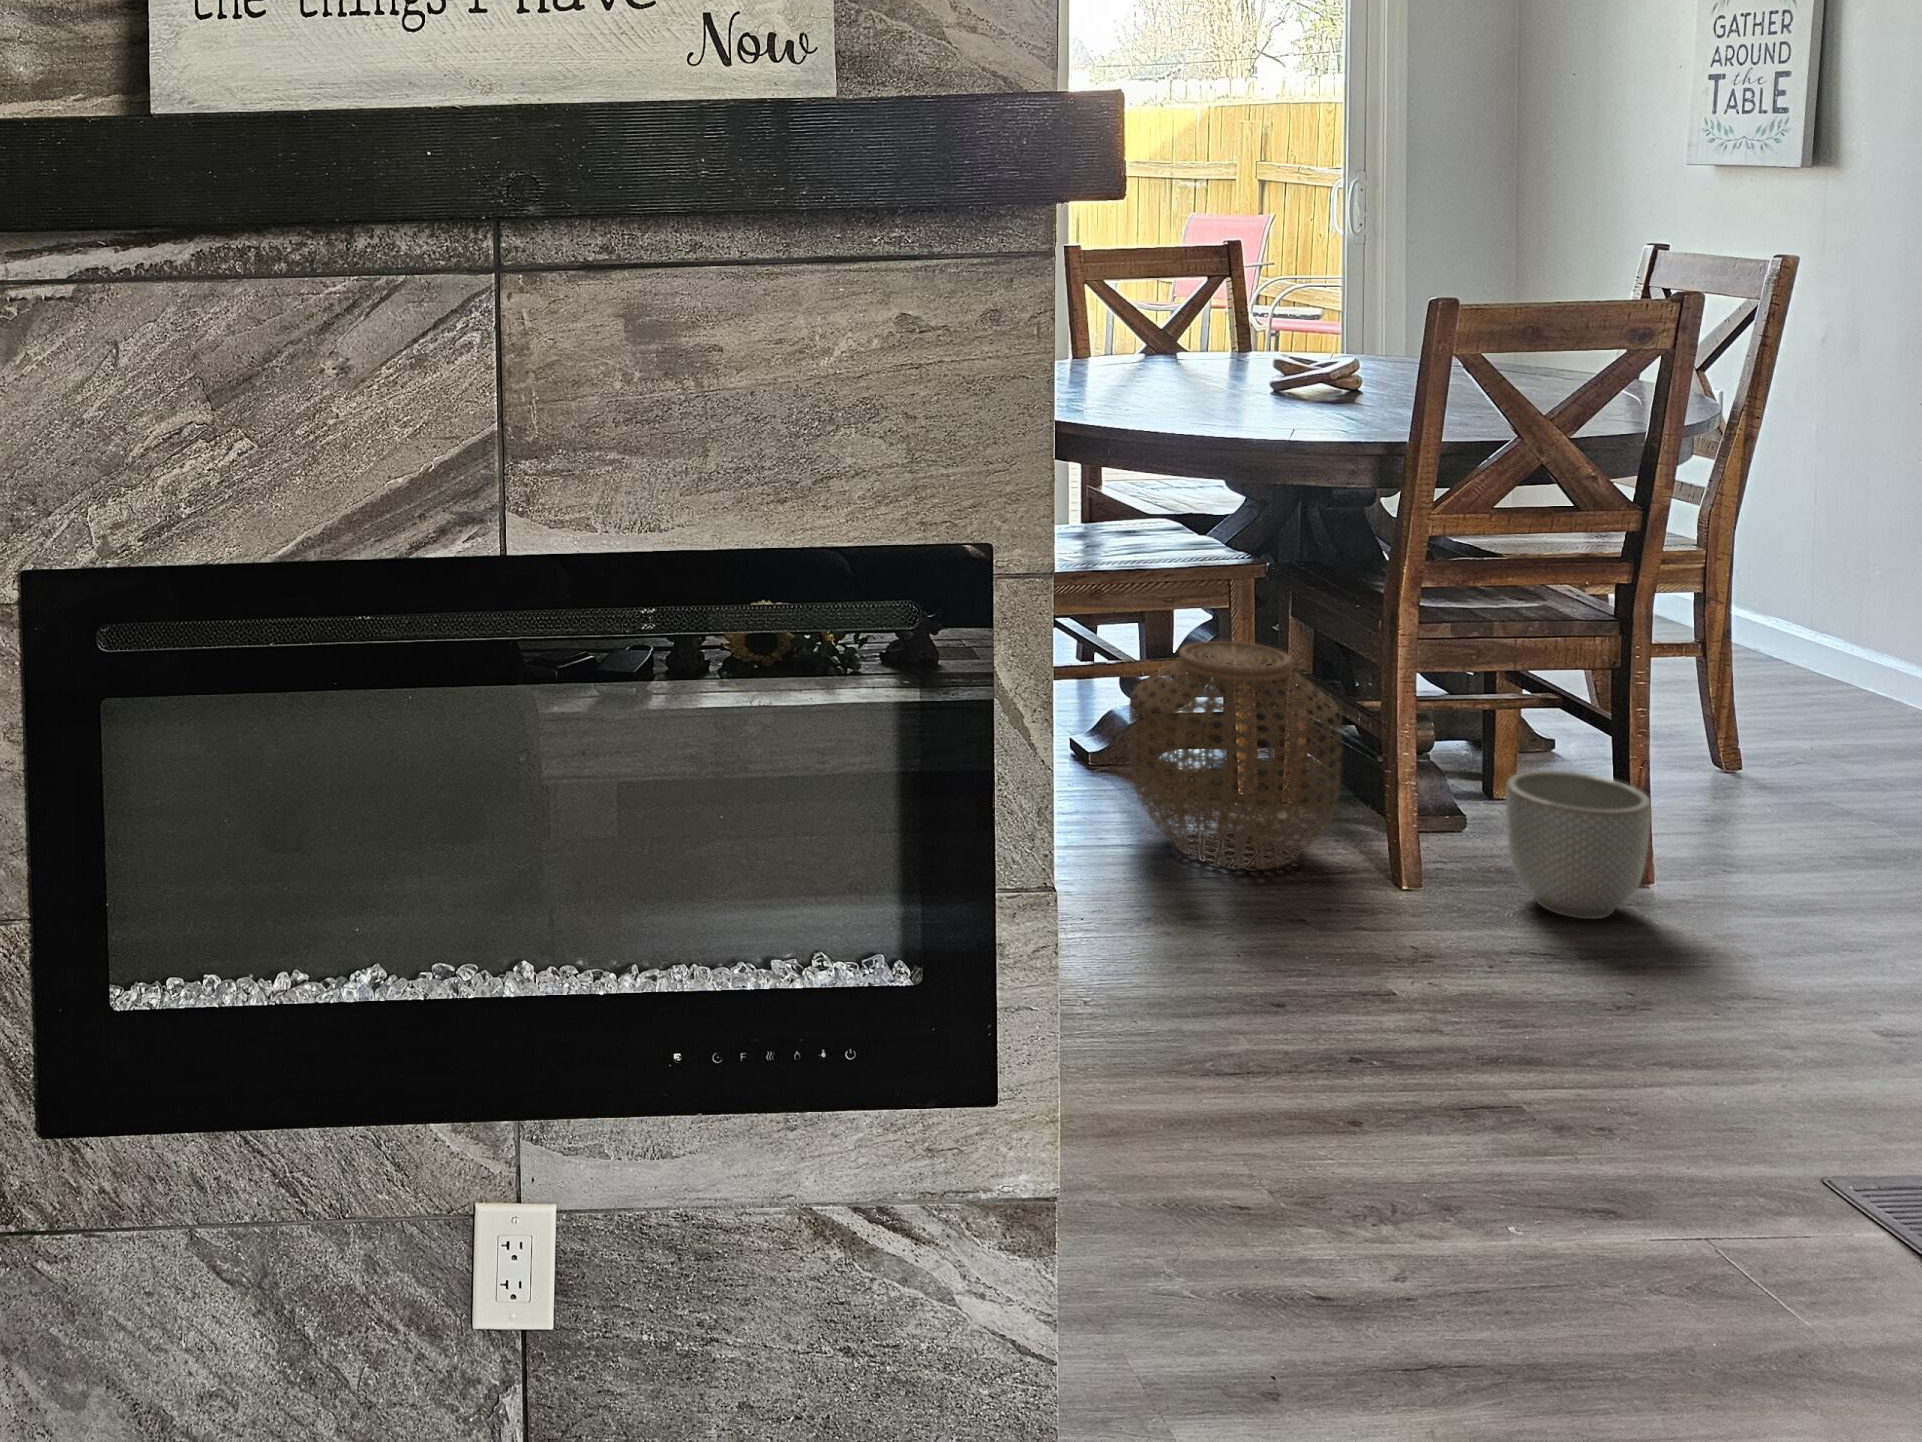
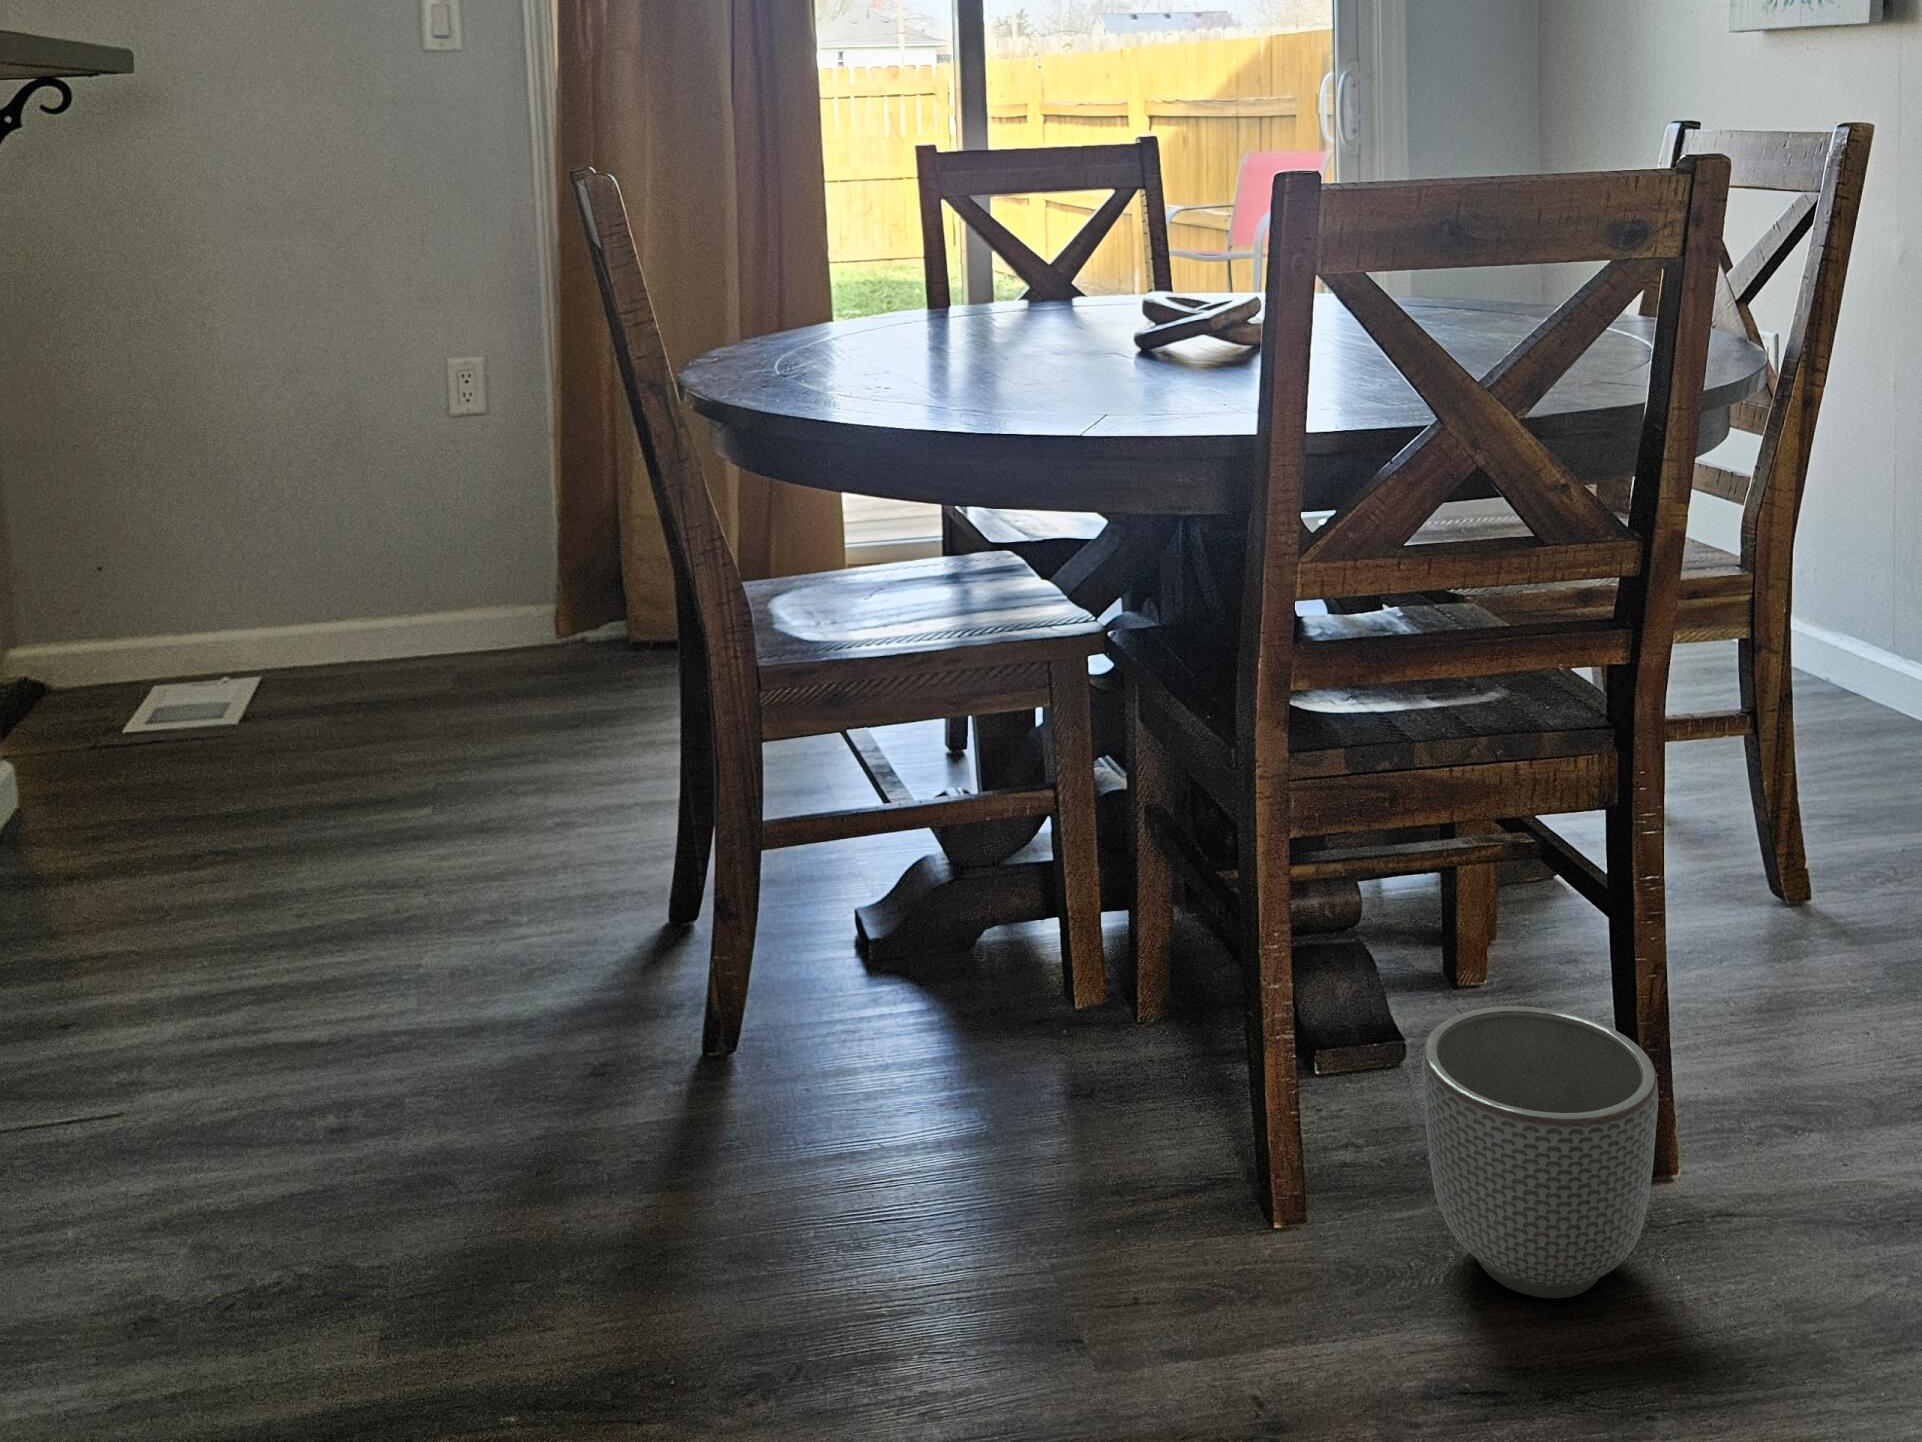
woven basket: present [1129,641,1342,869] -> none [825,788,1171,1210]

